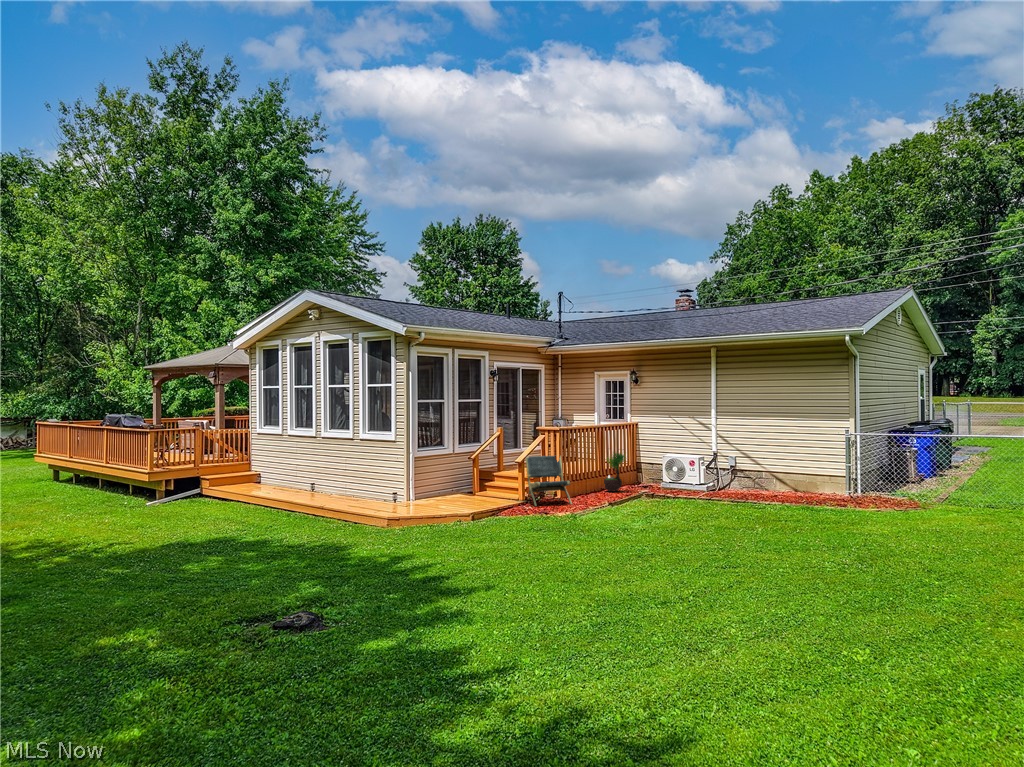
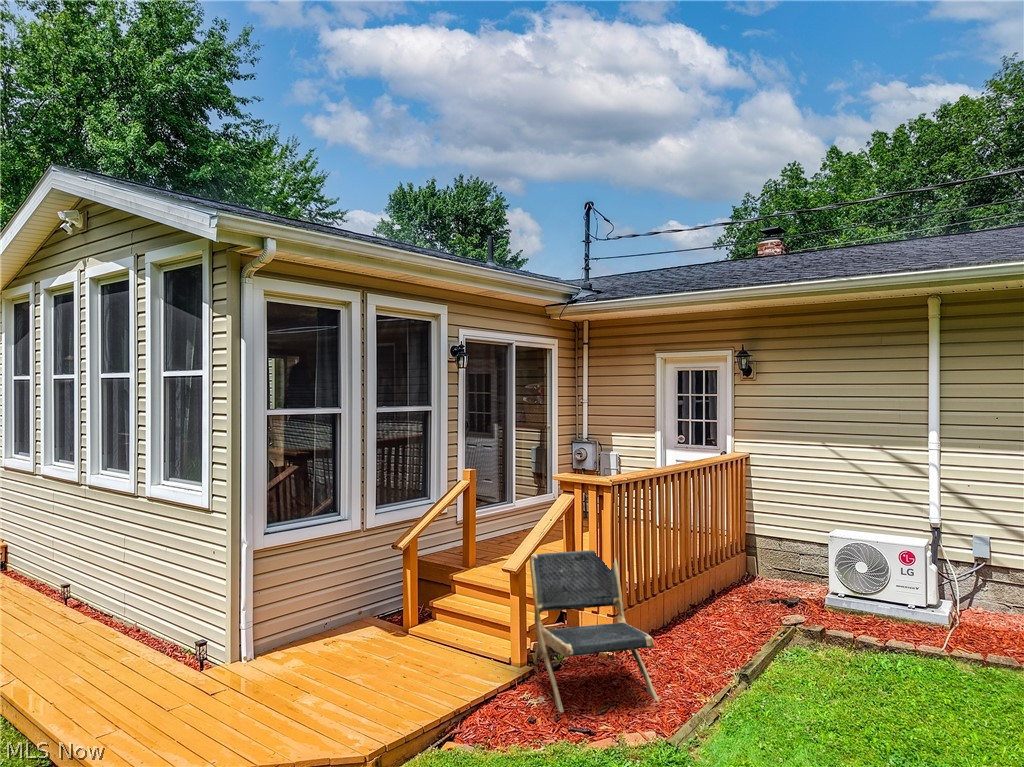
potted tree: present [604,453,625,492] -> none [697,521,753,616]

